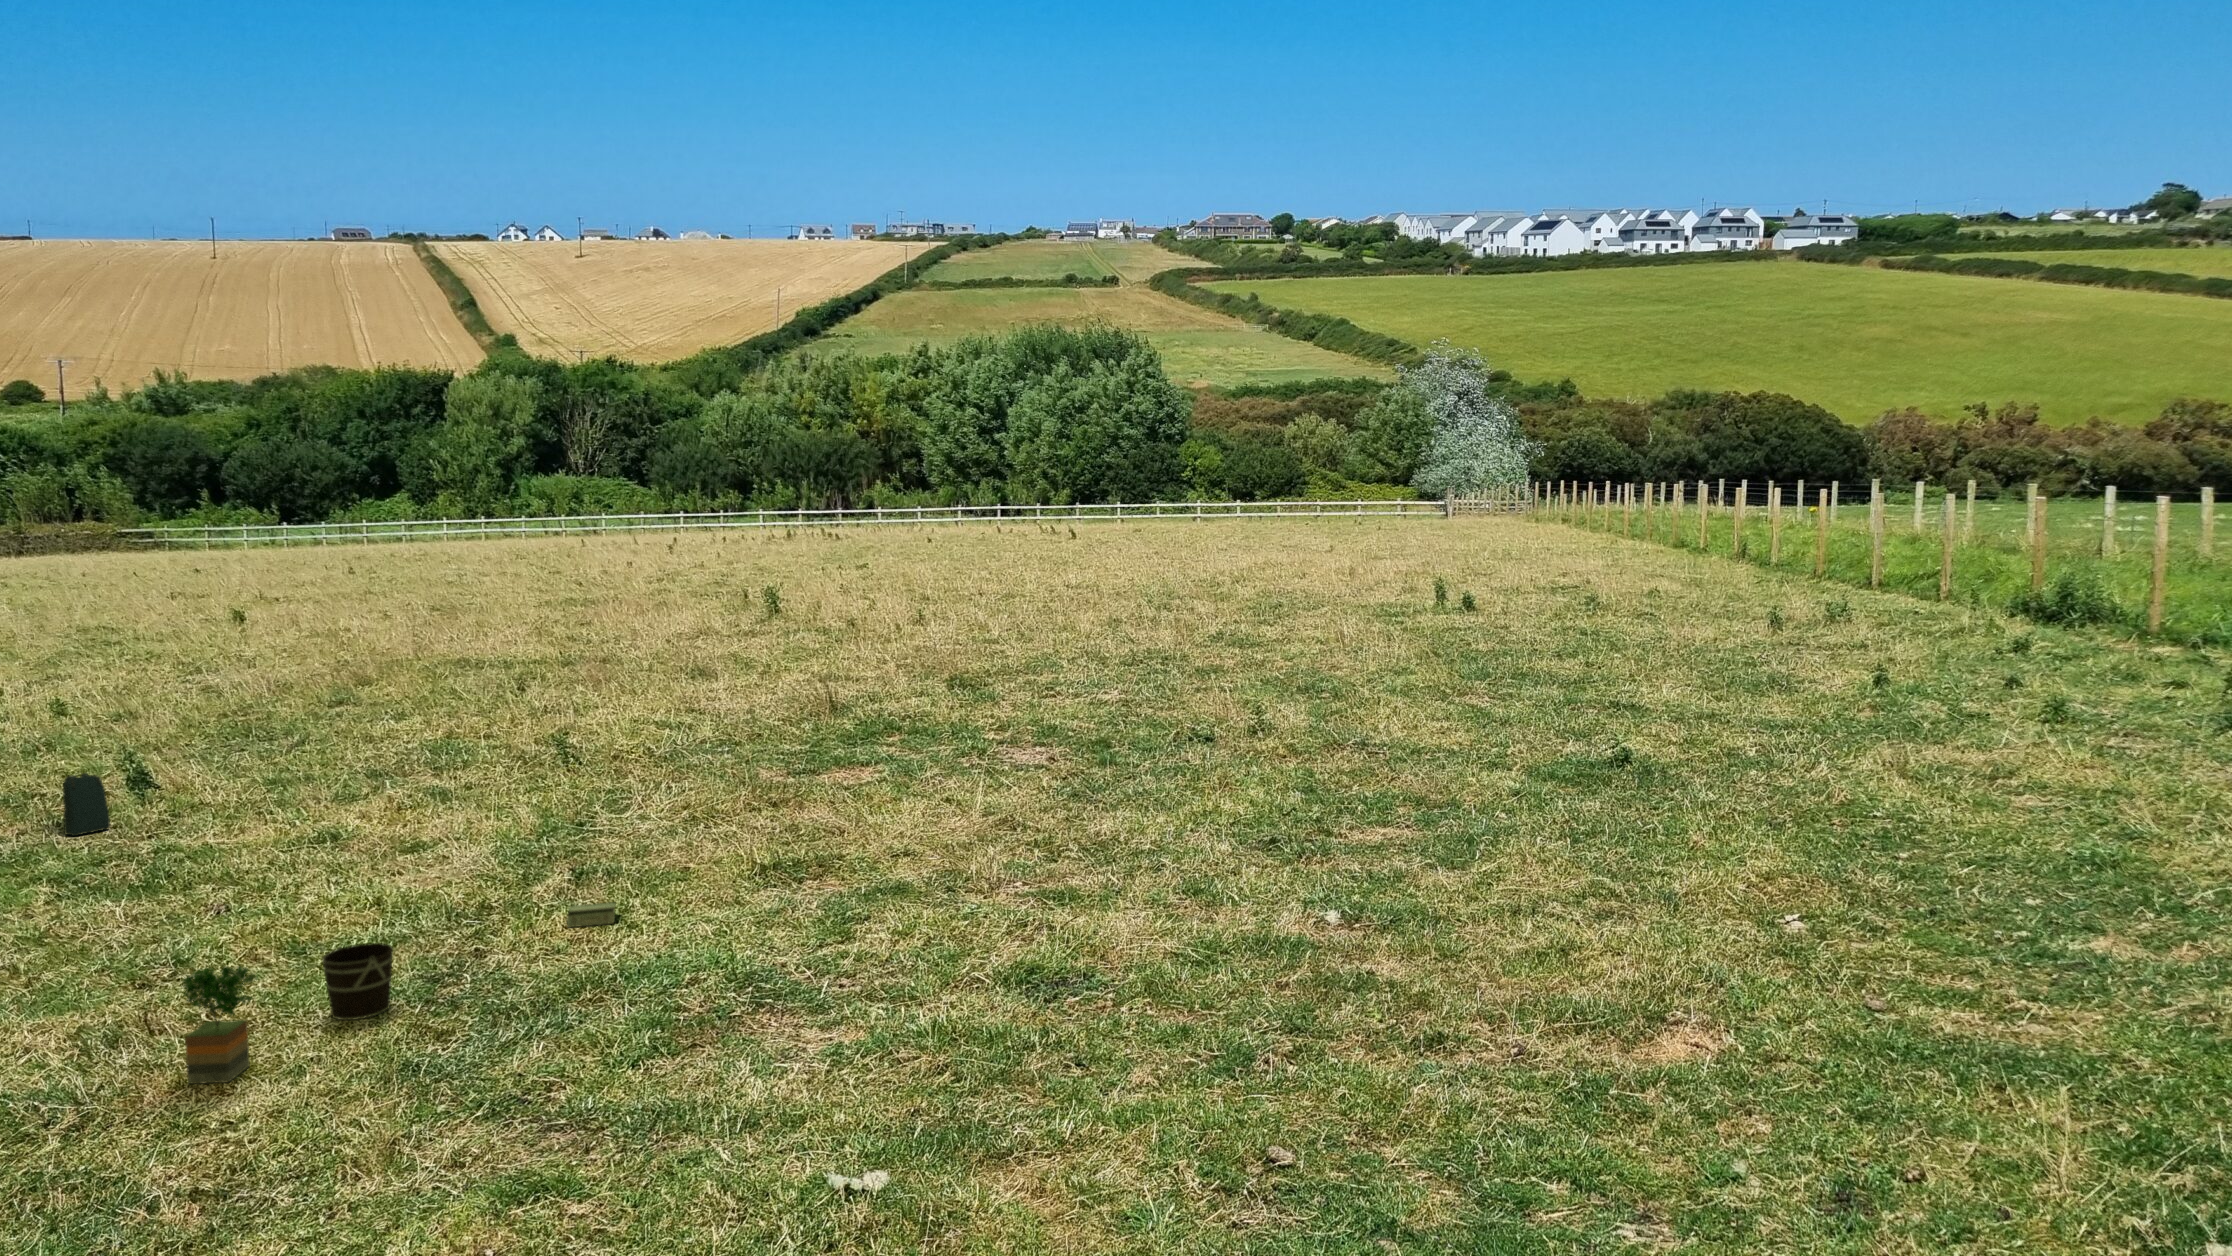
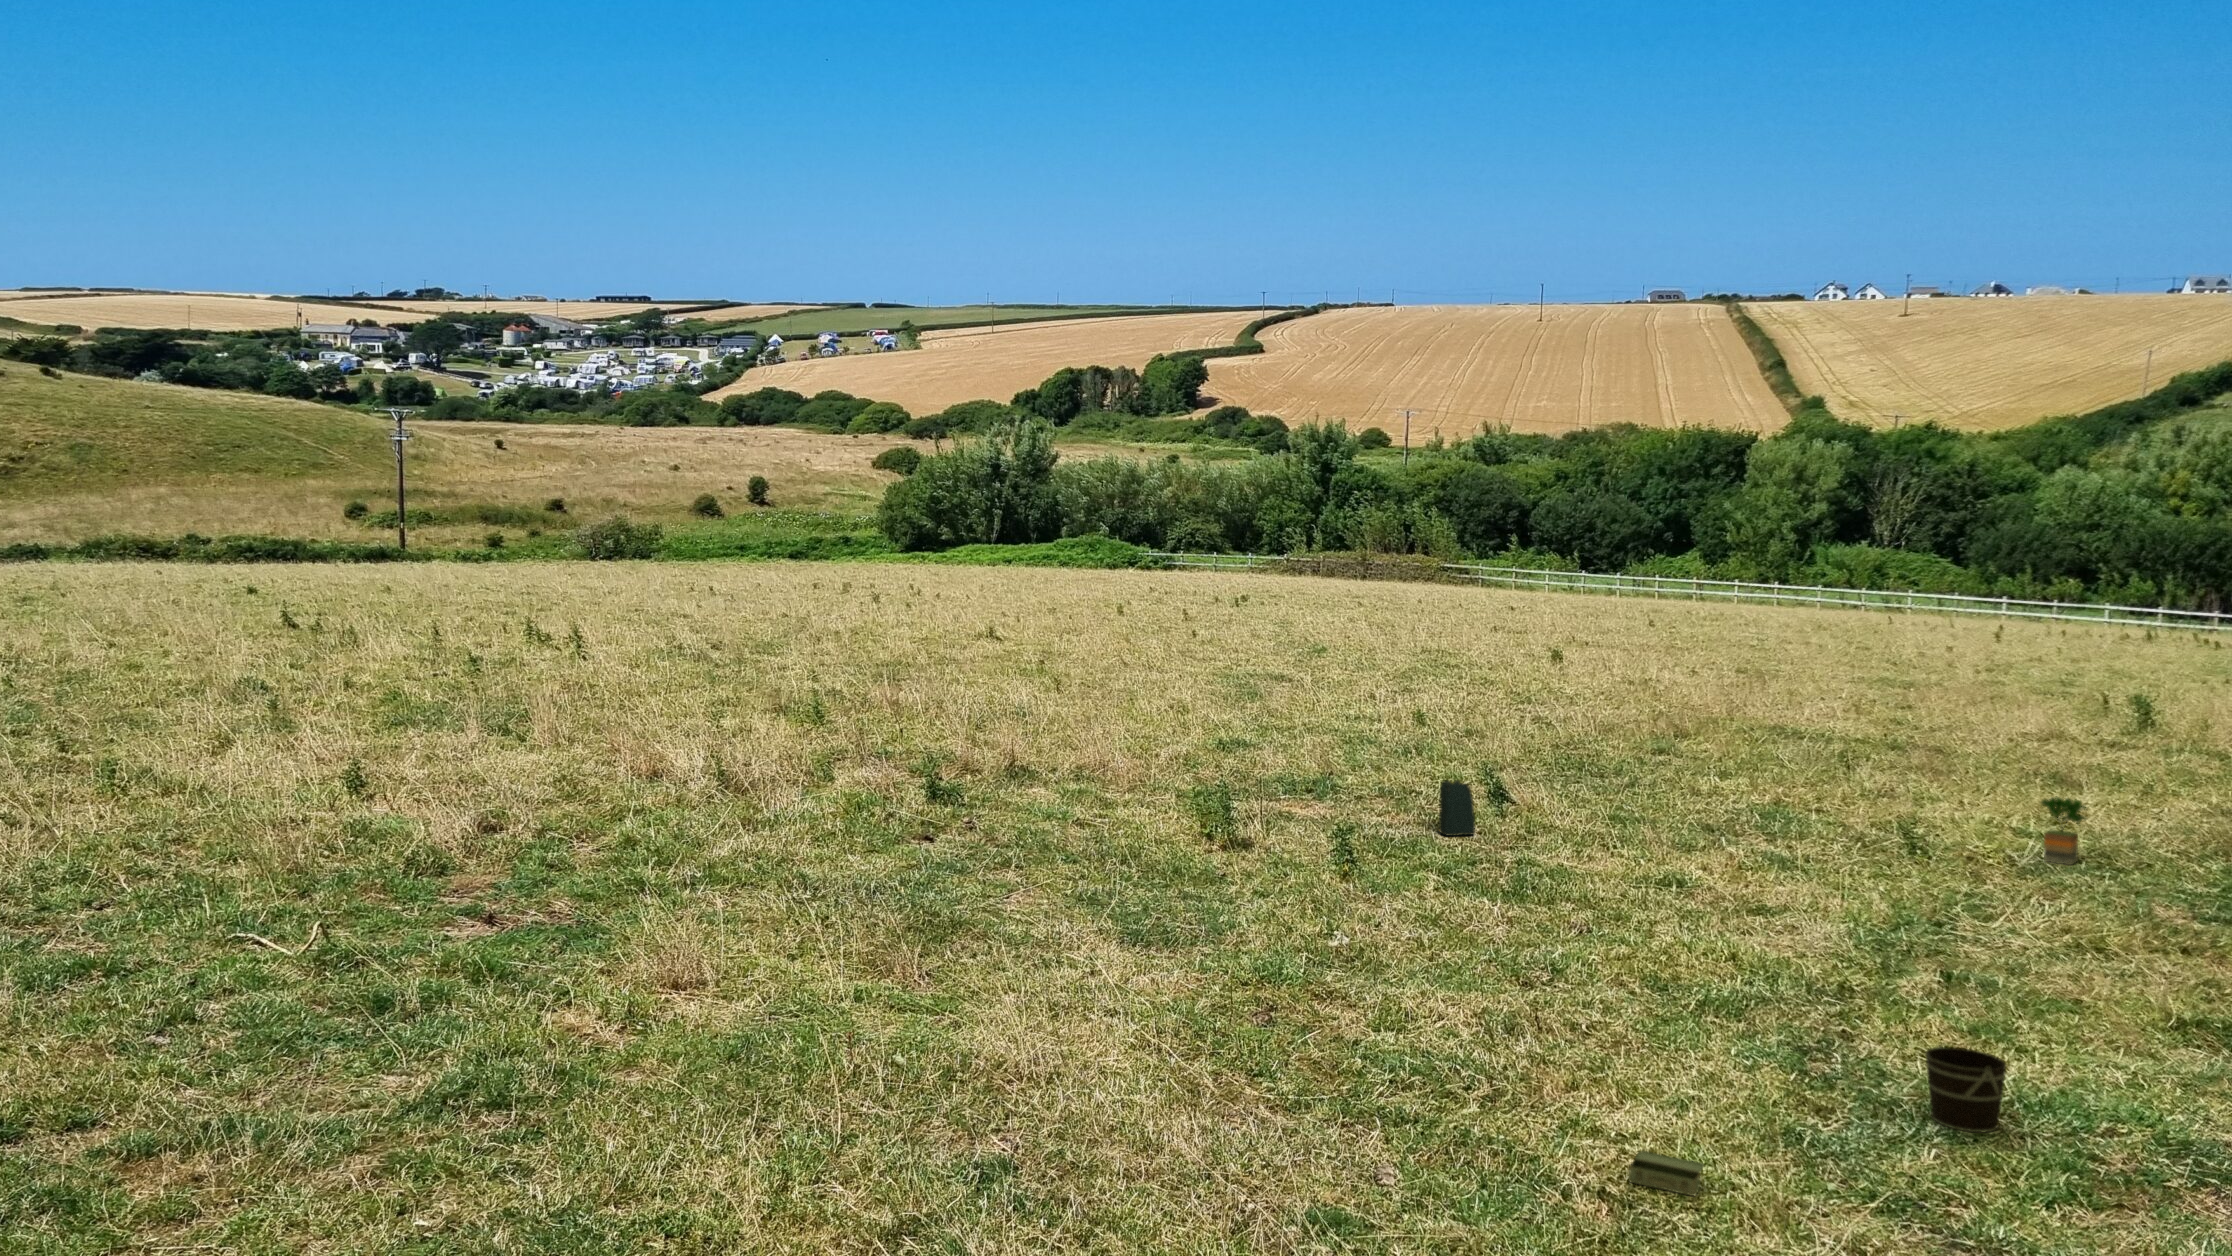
toolbox: present [567,902,616,927] -> present [1629,1151,1704,1196]
bucket: present [322,943,393,1020] -> present [1925,1045,2006,1132]
potted tree: present [181,966,258,1084] -> present [2041,796,2087,865]

